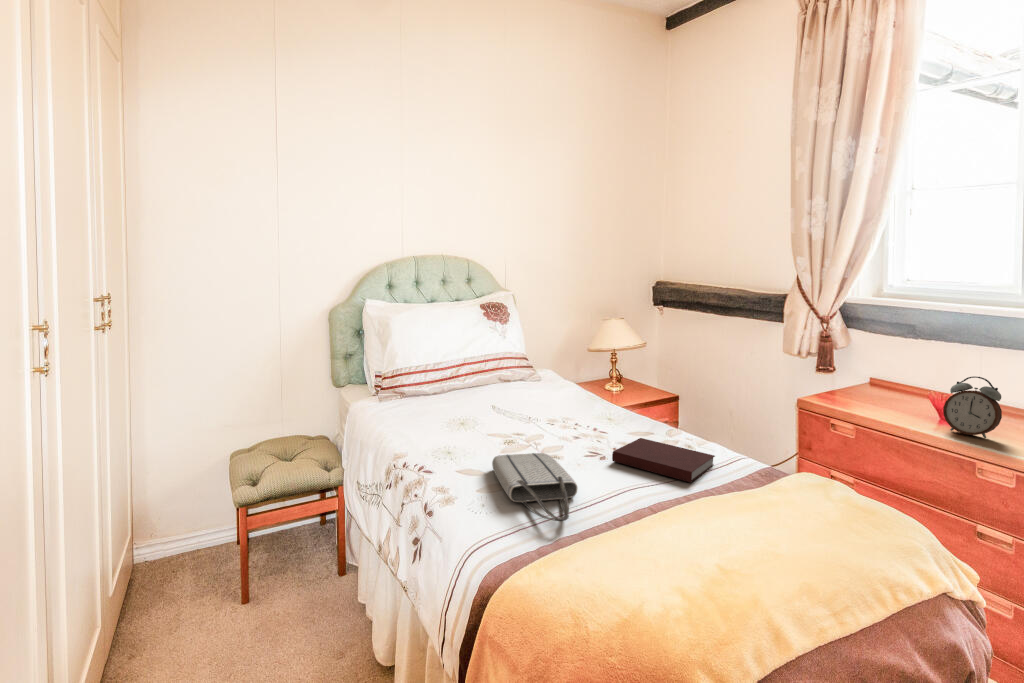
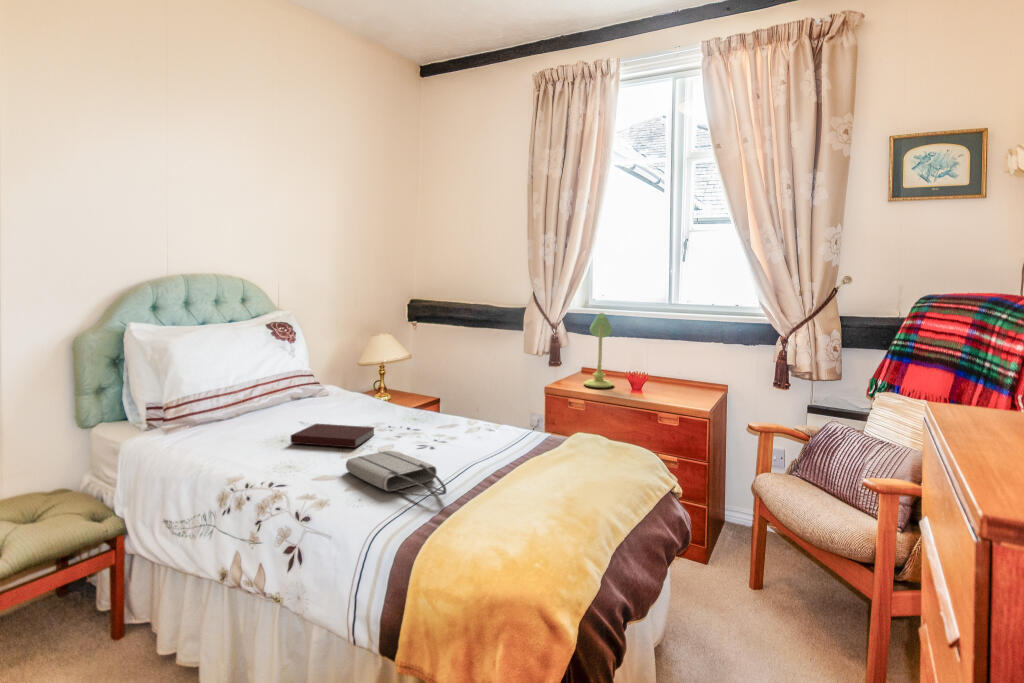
table lamp: none [854,305,908,409] -> present [584,313,614,388]
alarm clock: present [943,377,1002,438] -> none [641,358,673,398]
notebook: present [612,438,715,482] -> present [291,424,374,448]

